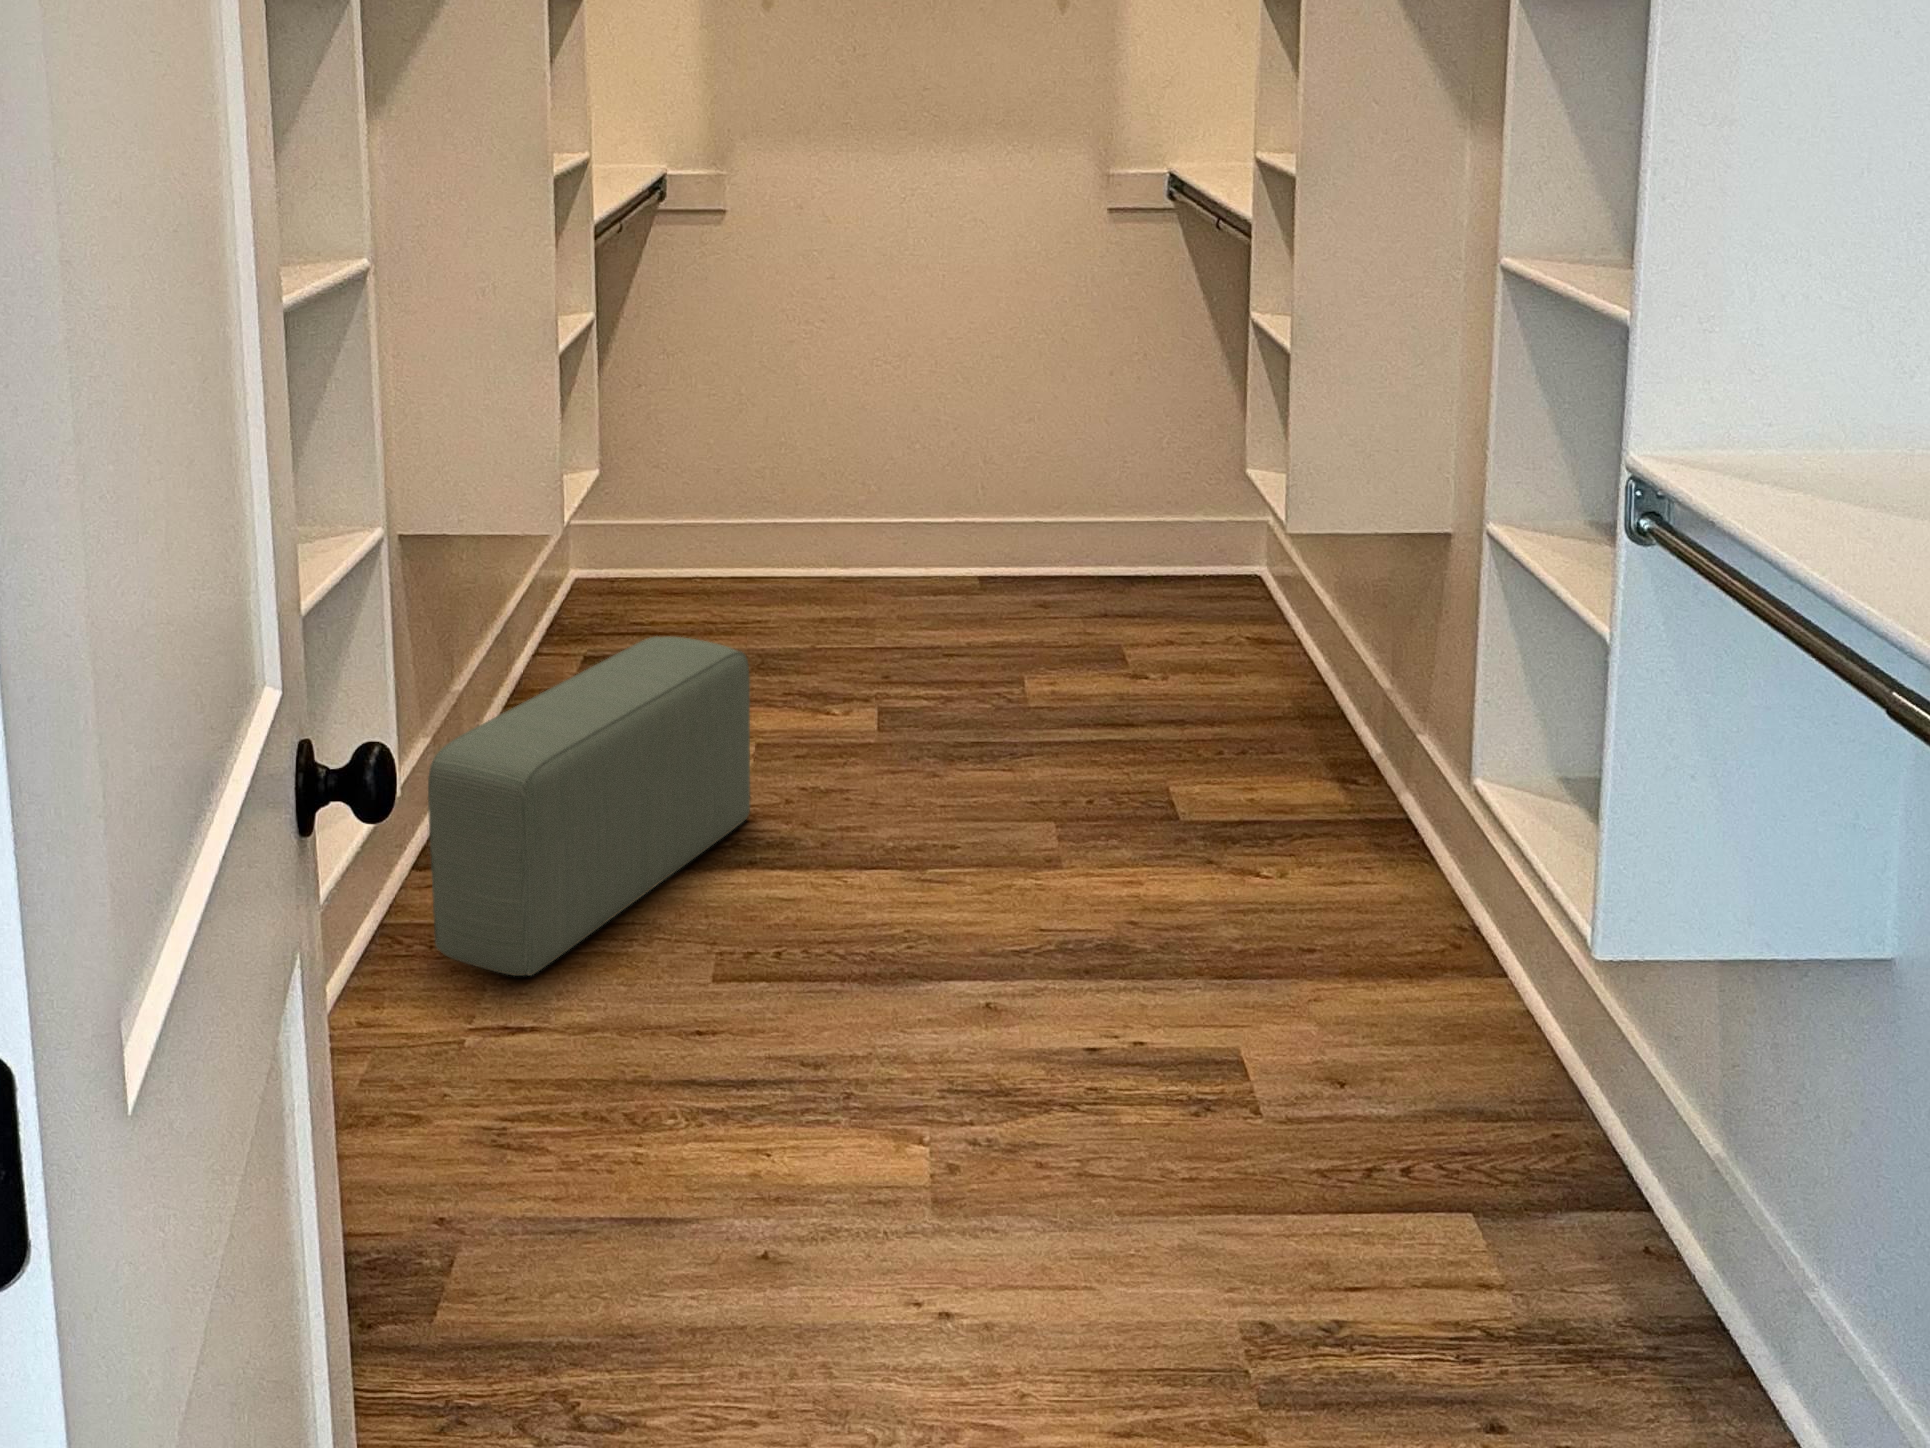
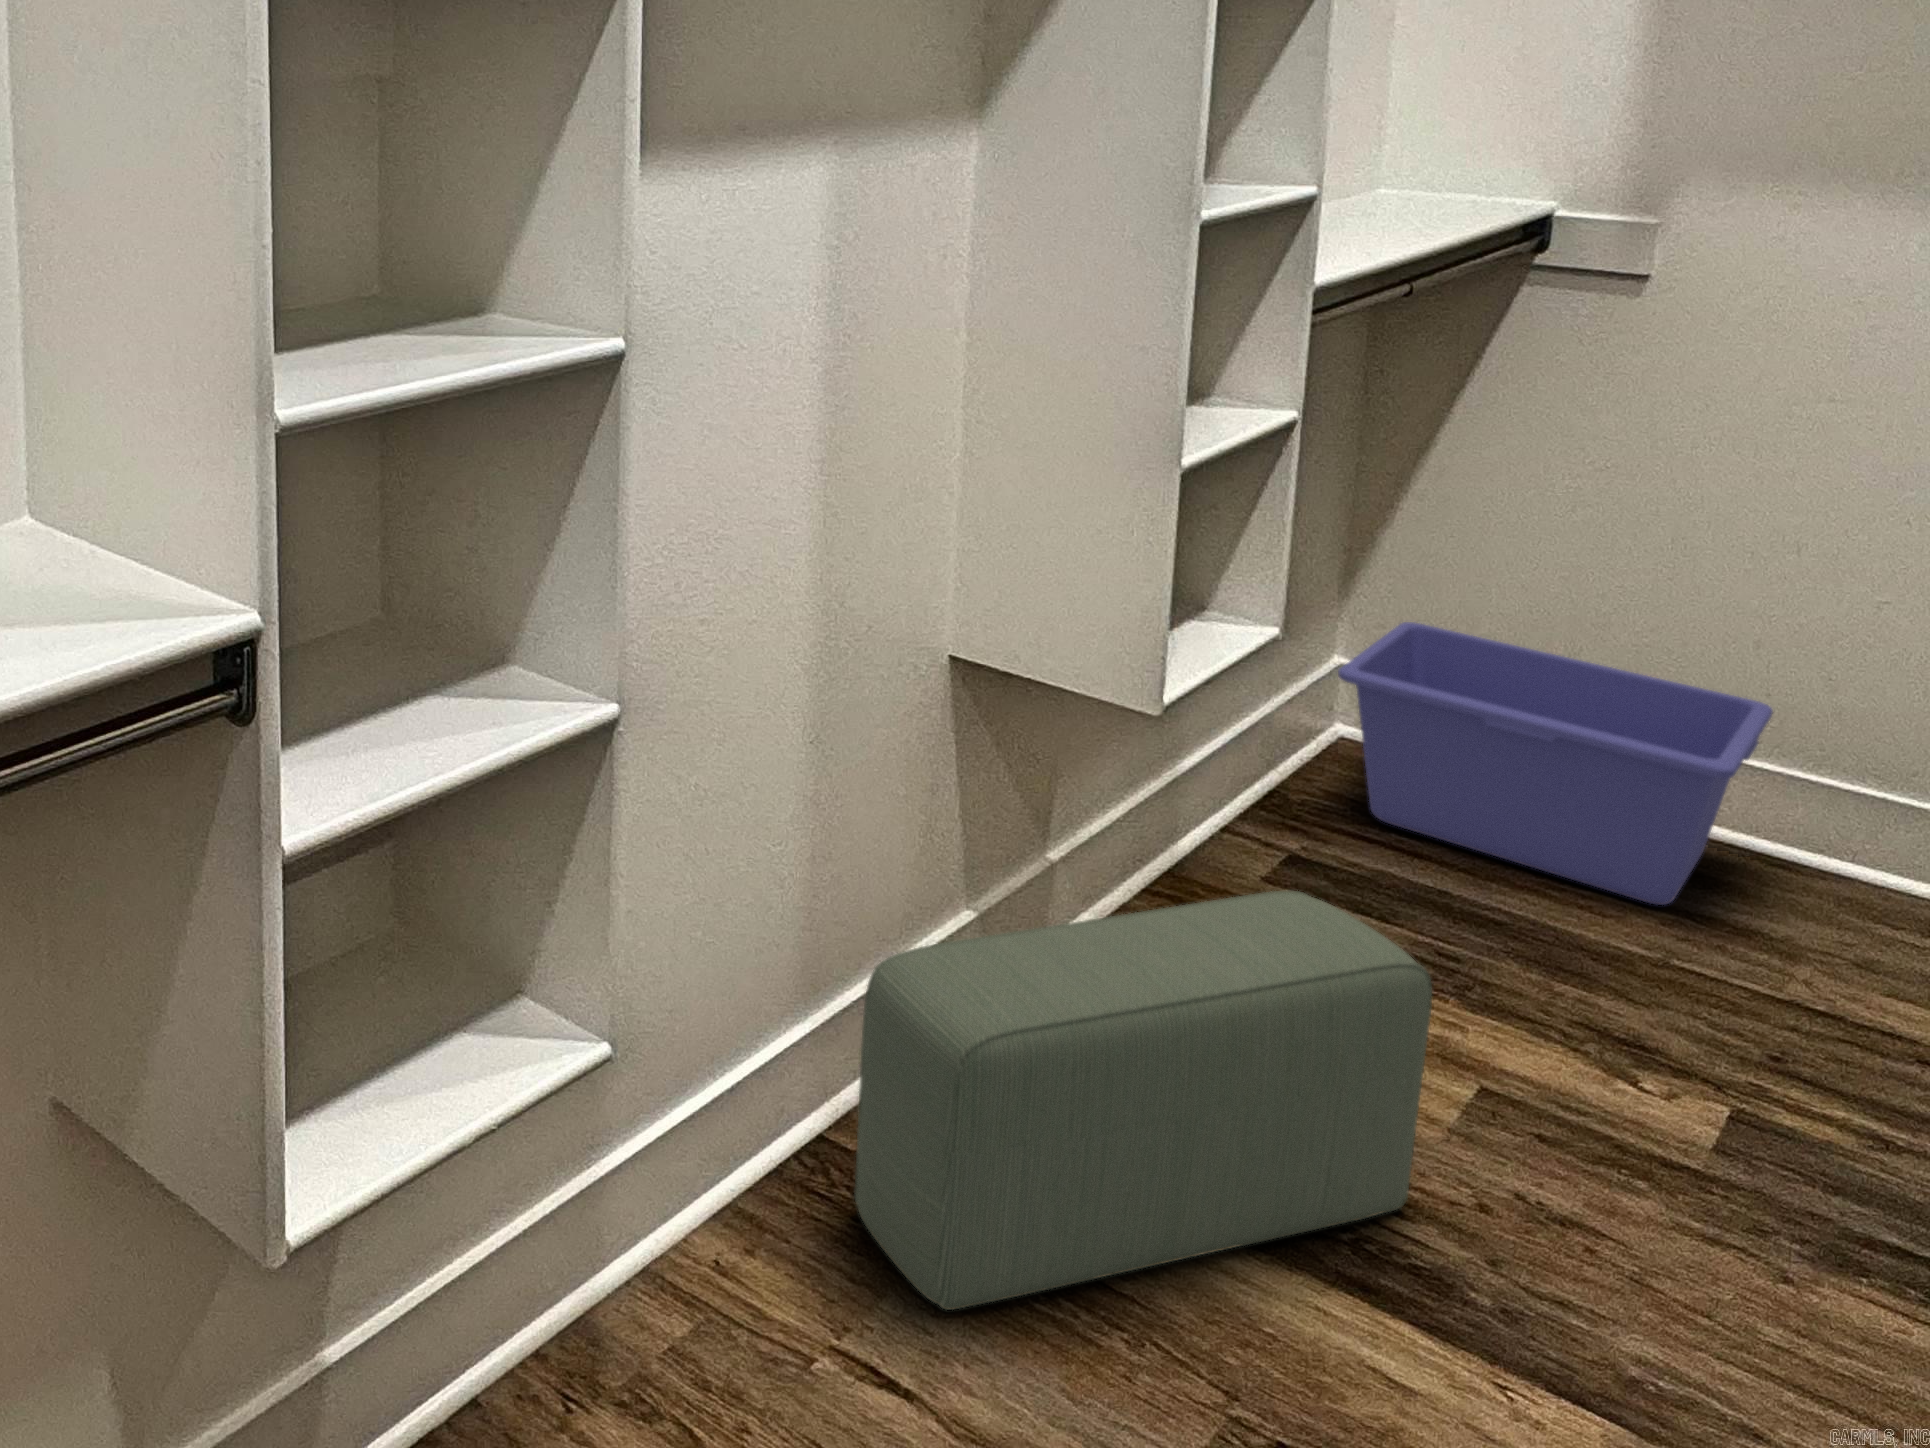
storage bin: none [588,473,833,619] -> present [1338,622,1773,905]

